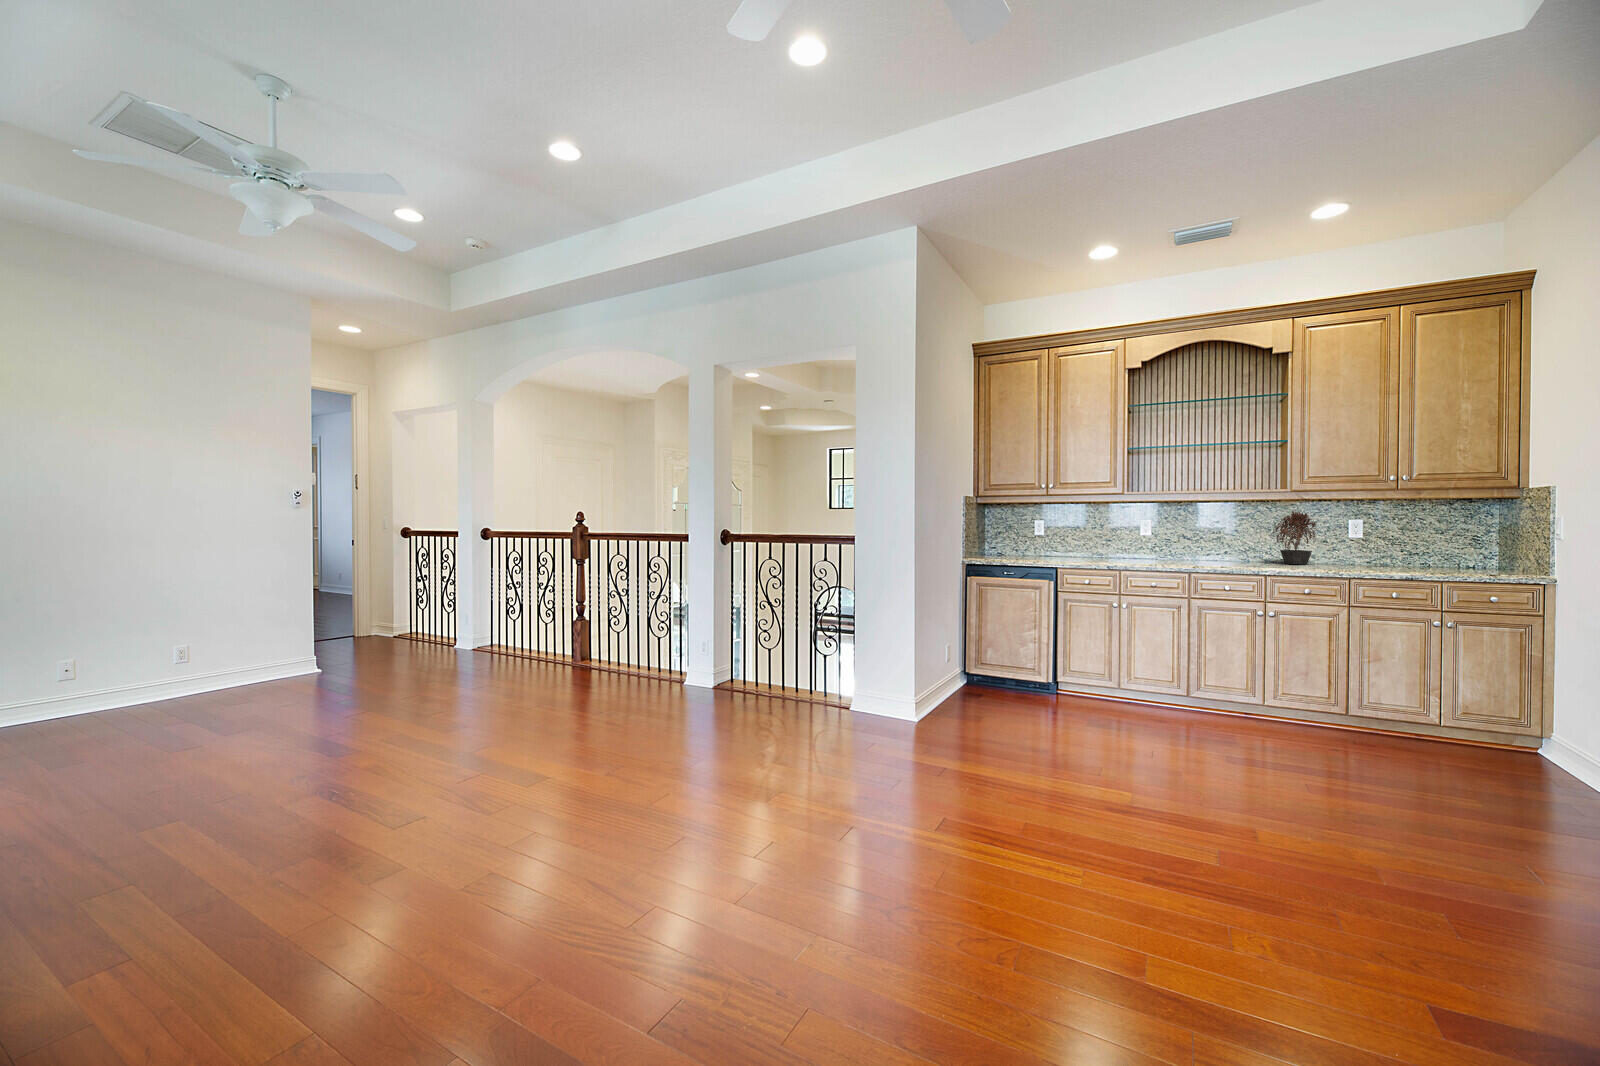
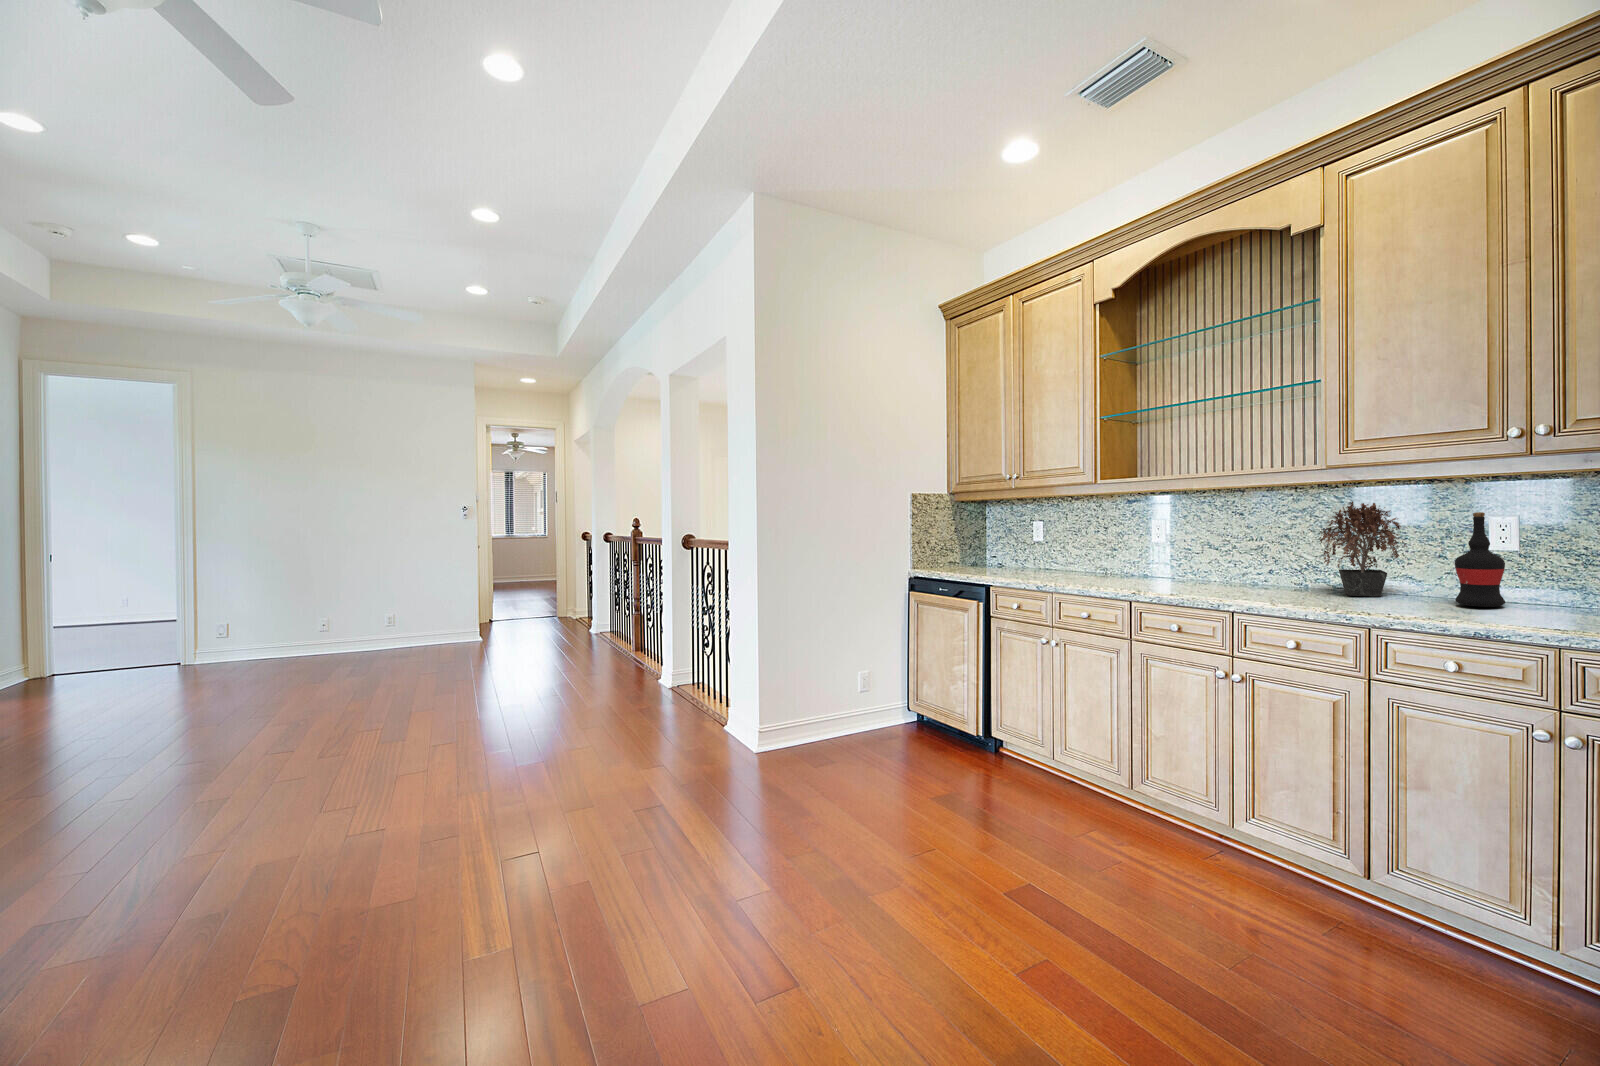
wine bottle: none [1351,518,1373,566] -> present [1455,512,1505,607]

